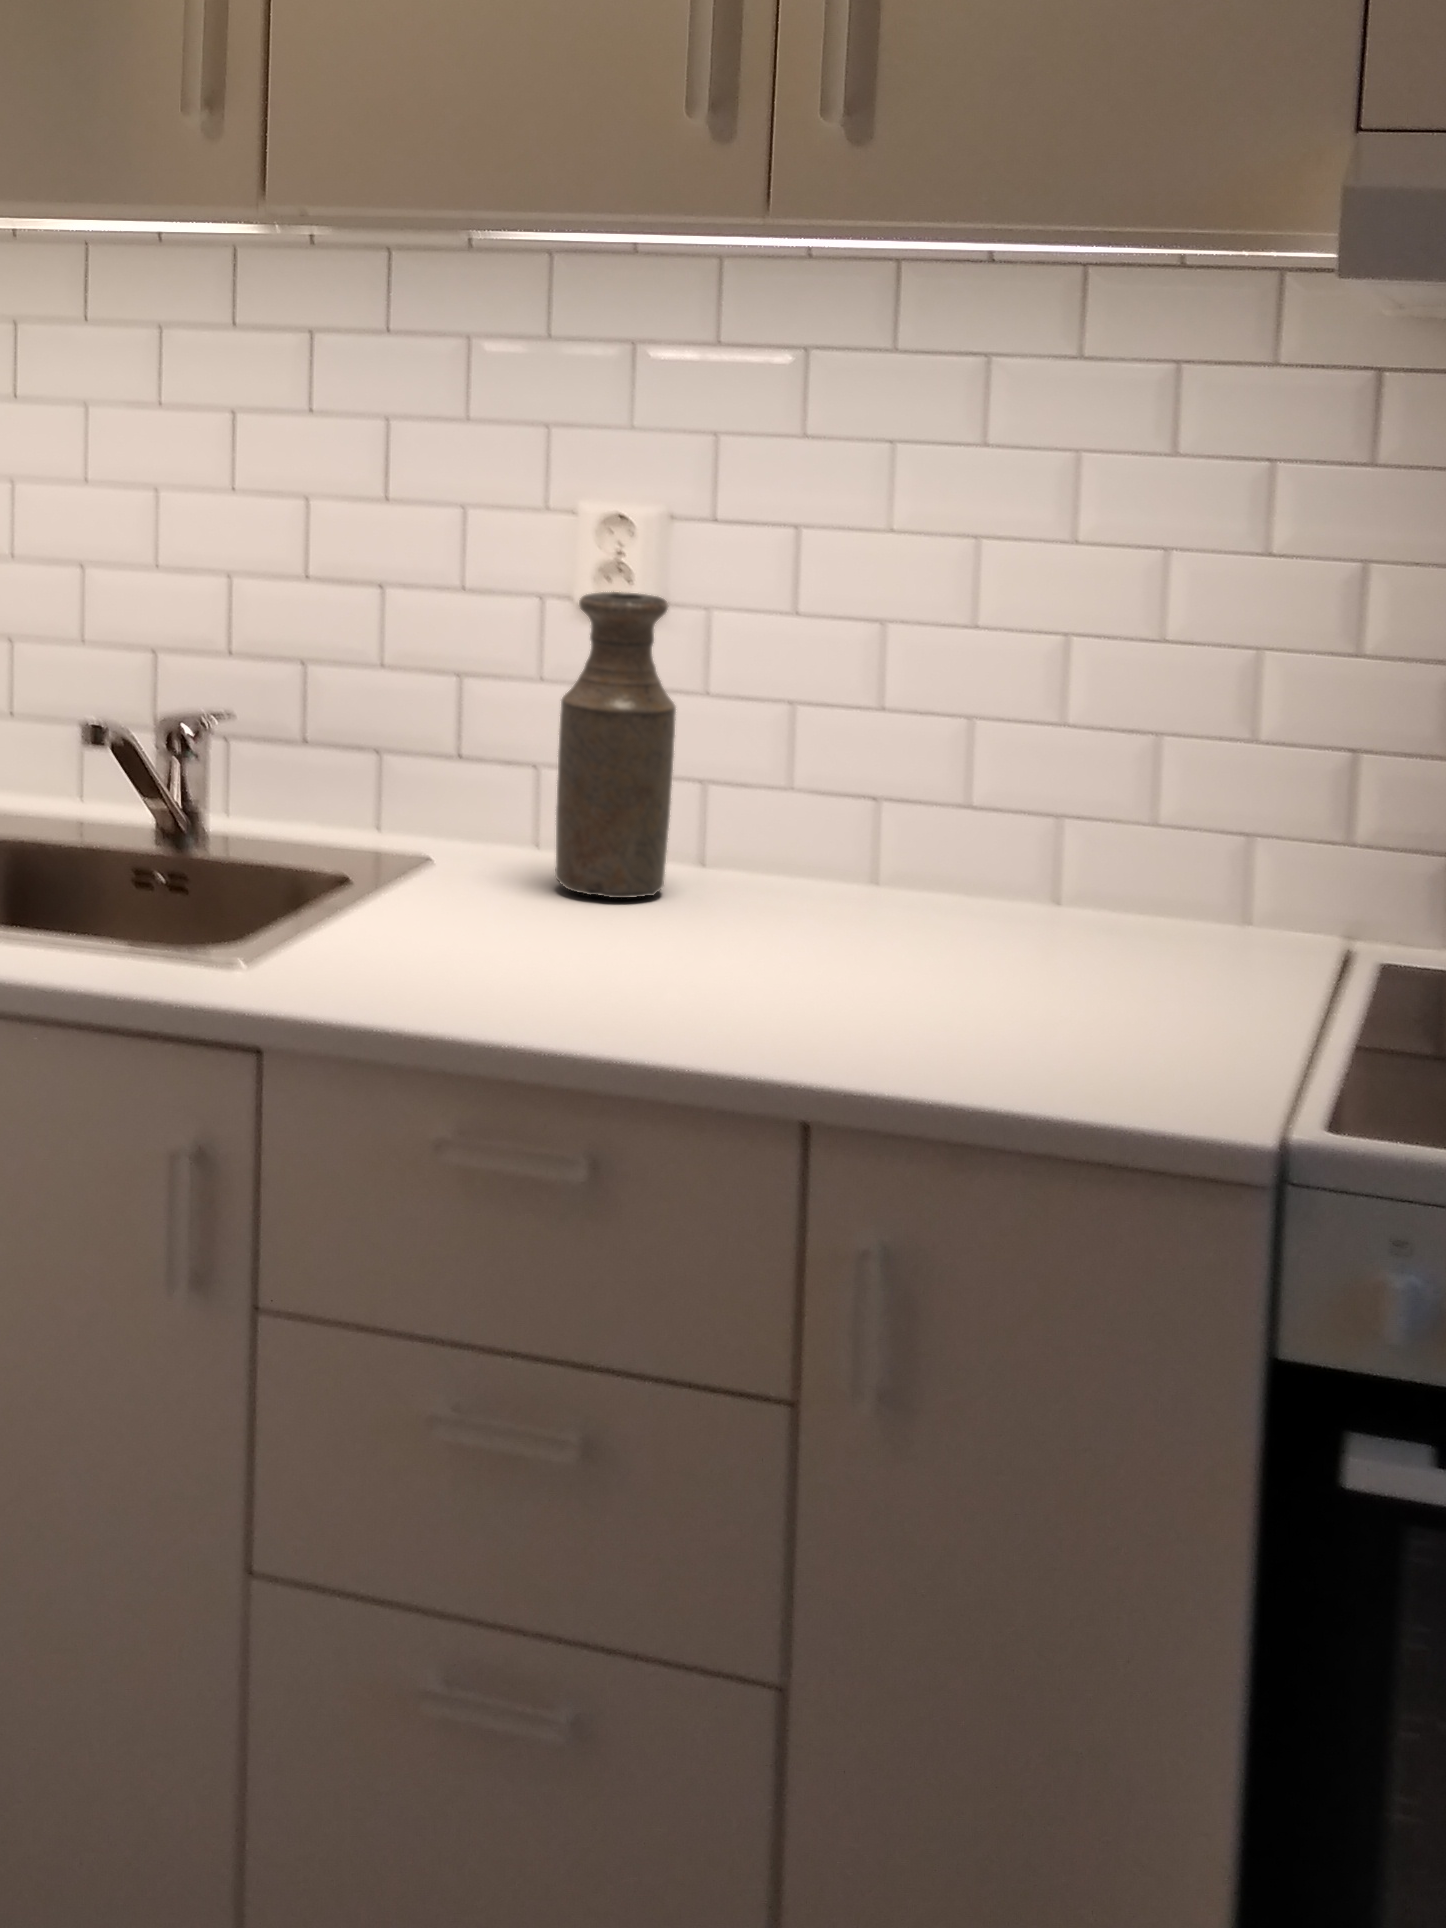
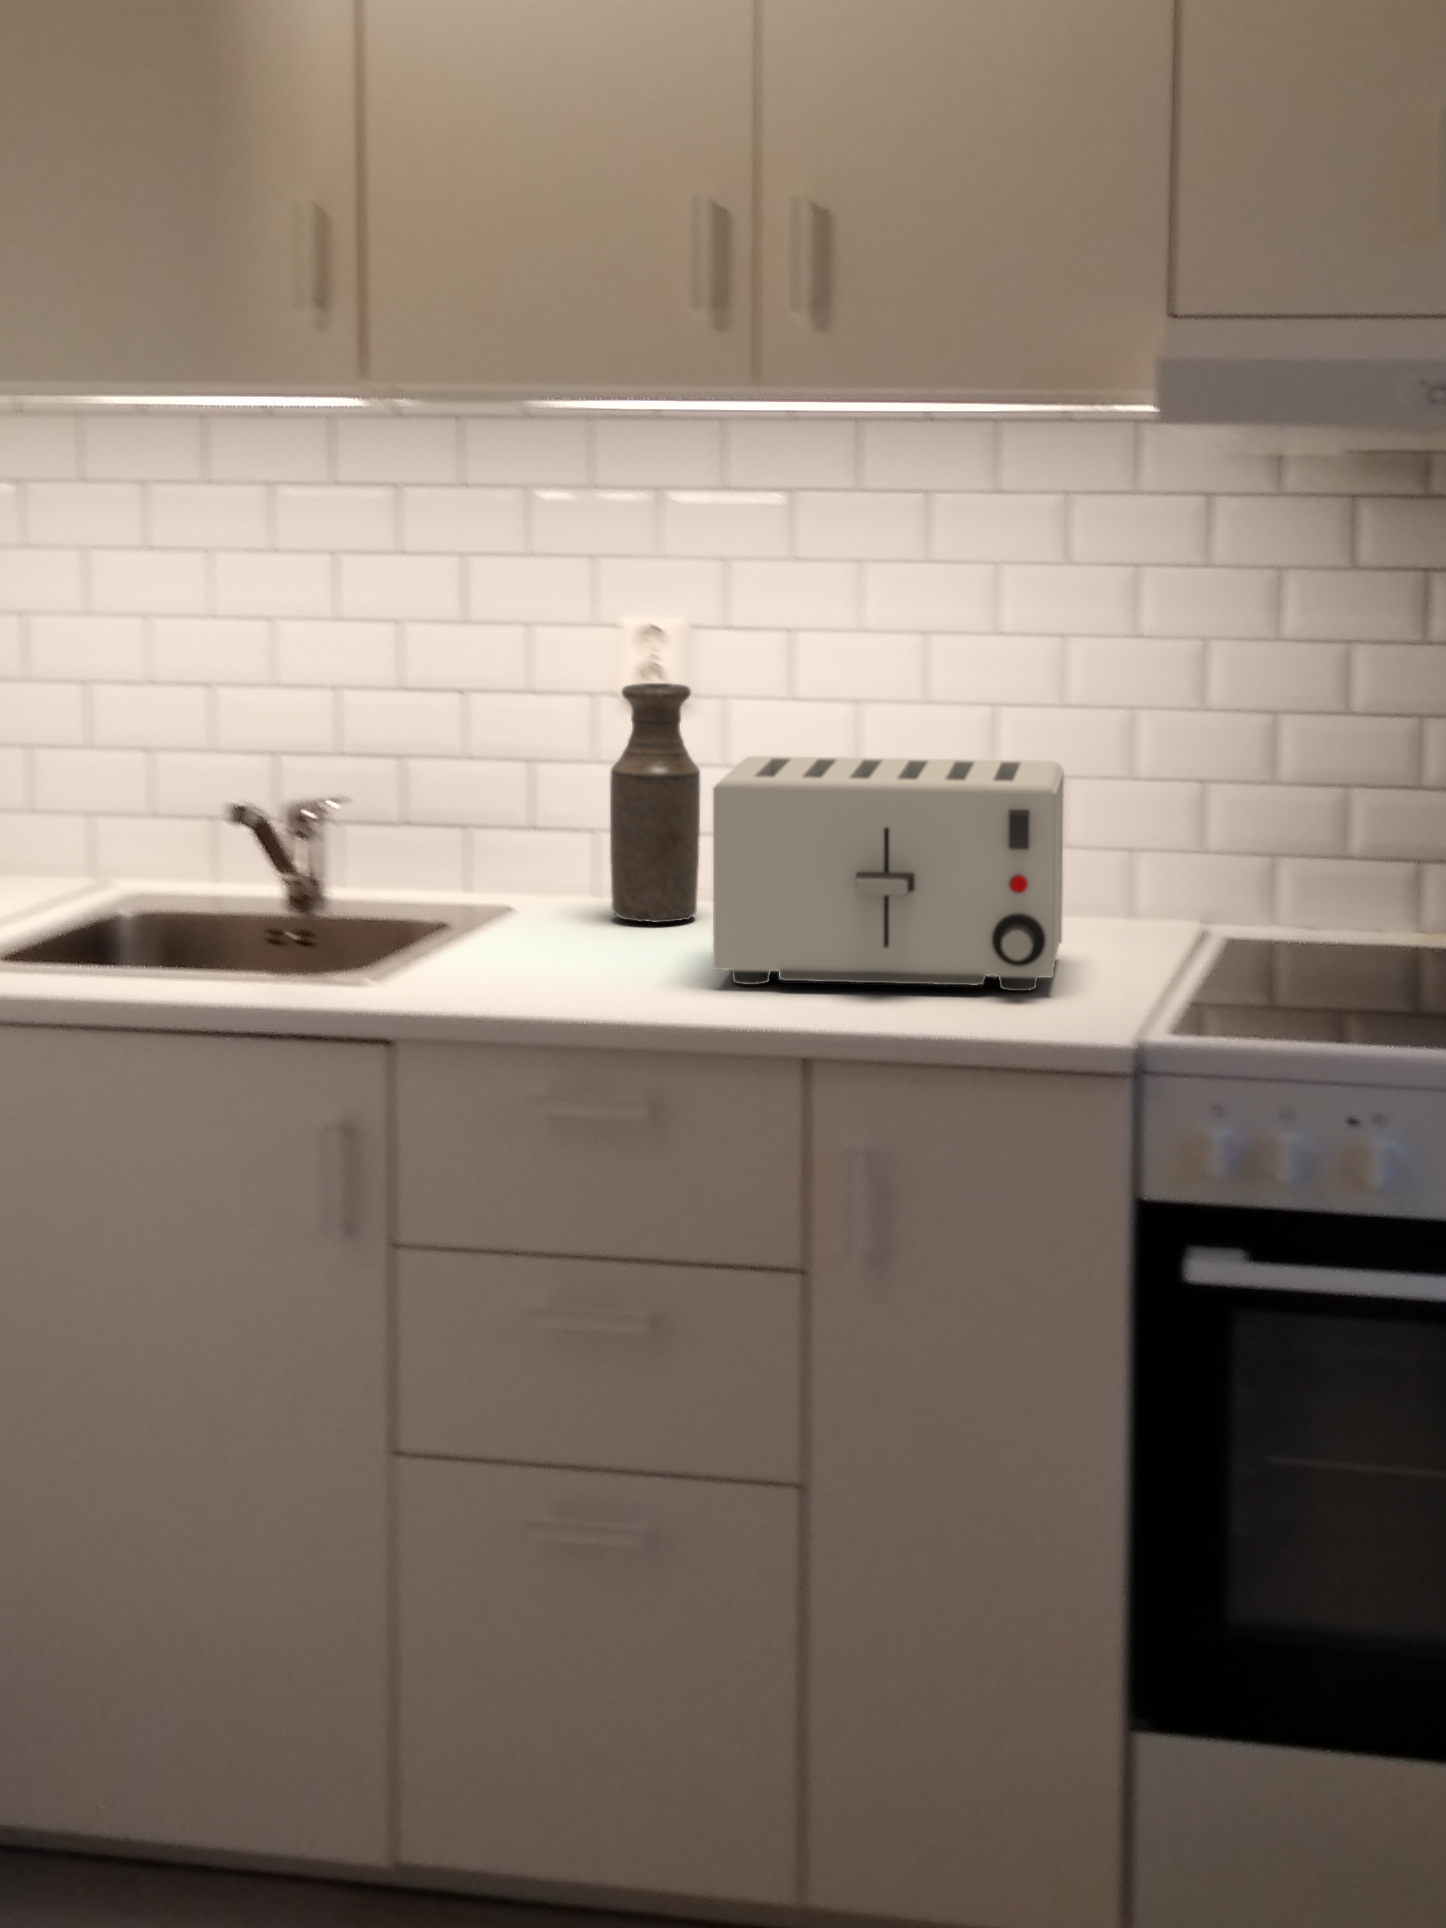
toaster: none [688,698,1168,1039] -> present [713,756,1064,991]

